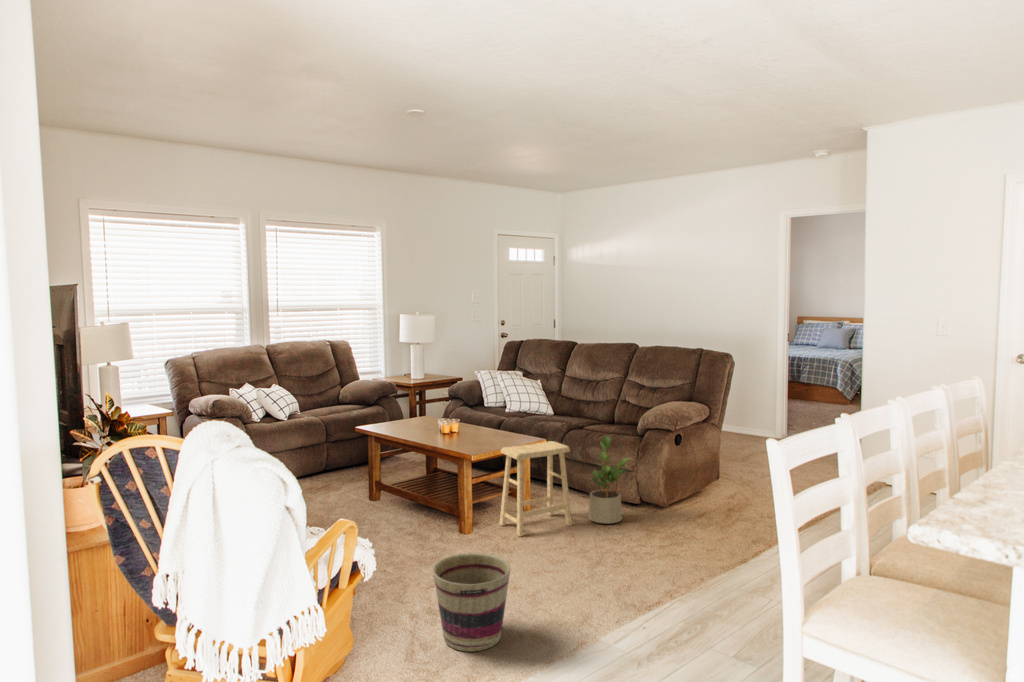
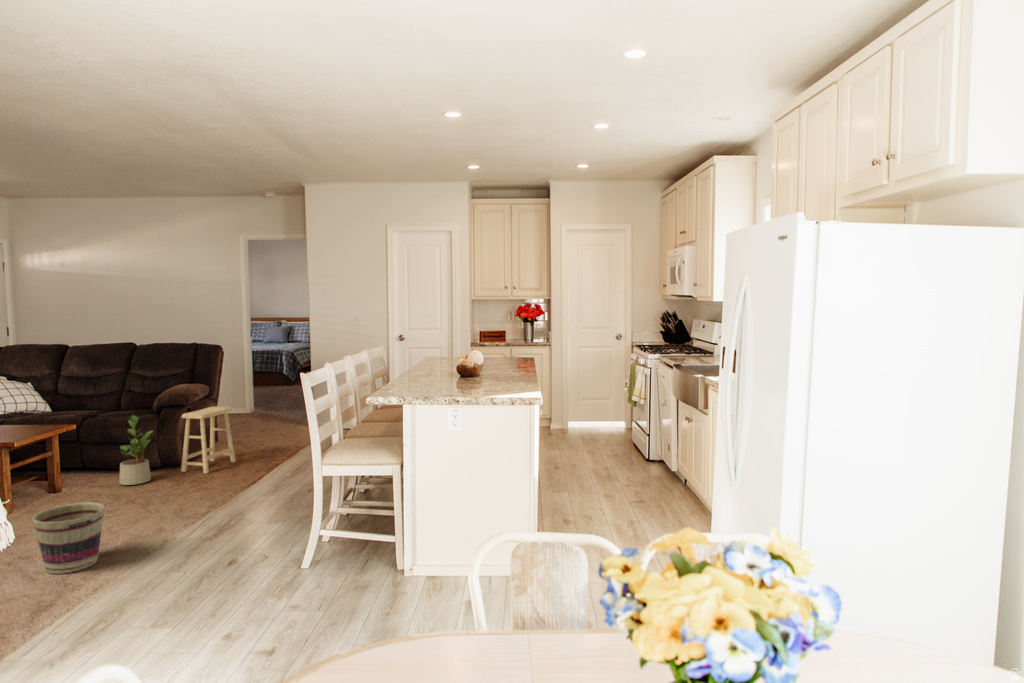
footstool: present [500,441,572,536] -> present [181,407,236,474]

